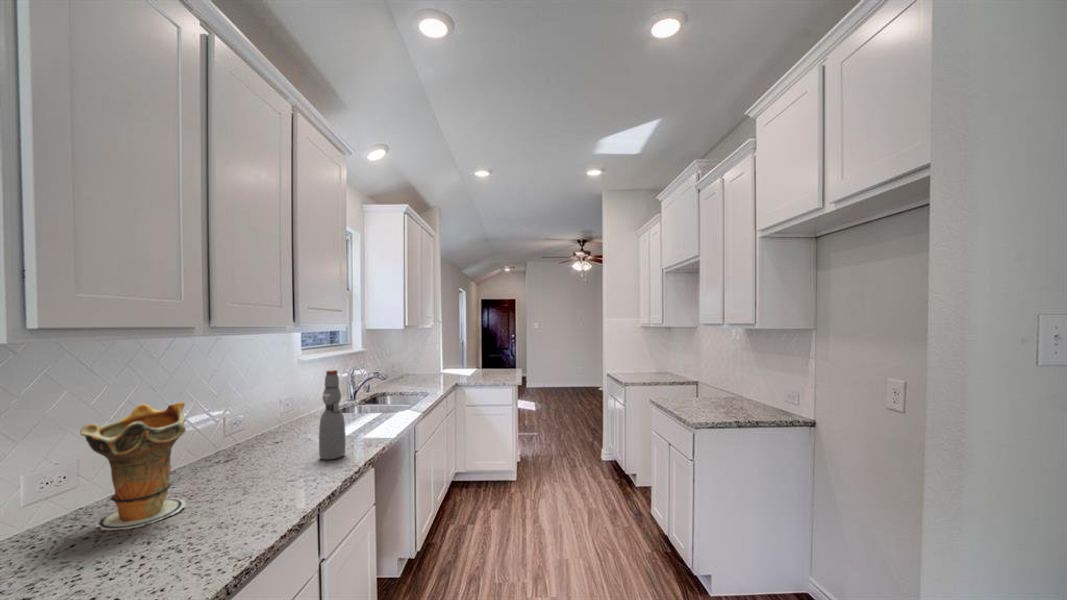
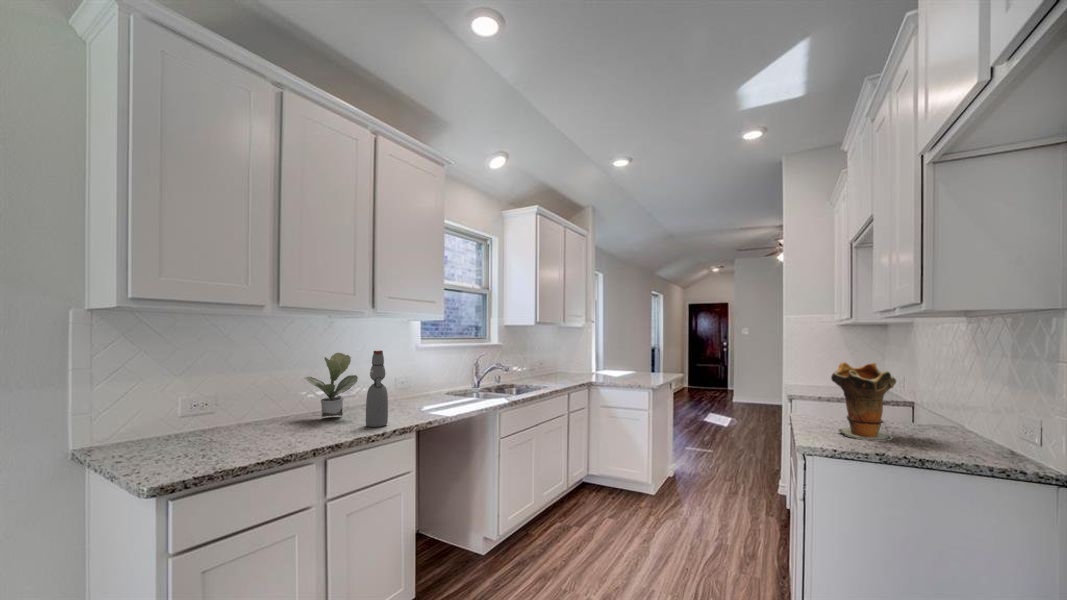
potted plant: none [211,377,290,461] -> present [305,353,358,417]
decorative vase: present [80,402,186,530] -> present [831,362,896,441]

